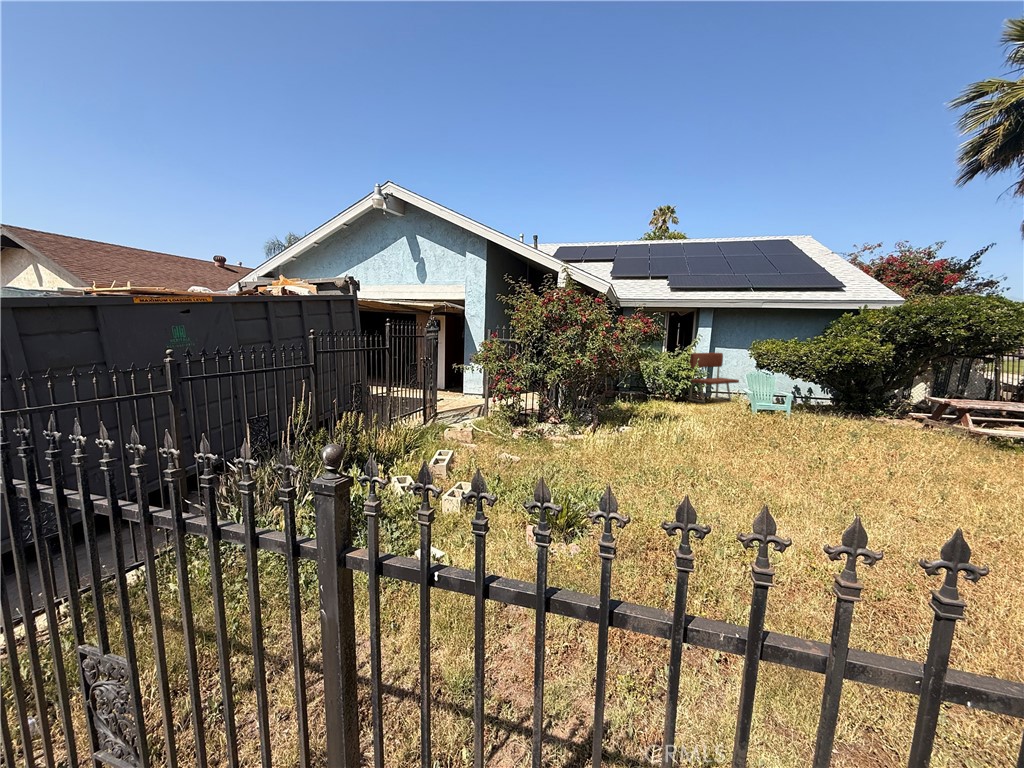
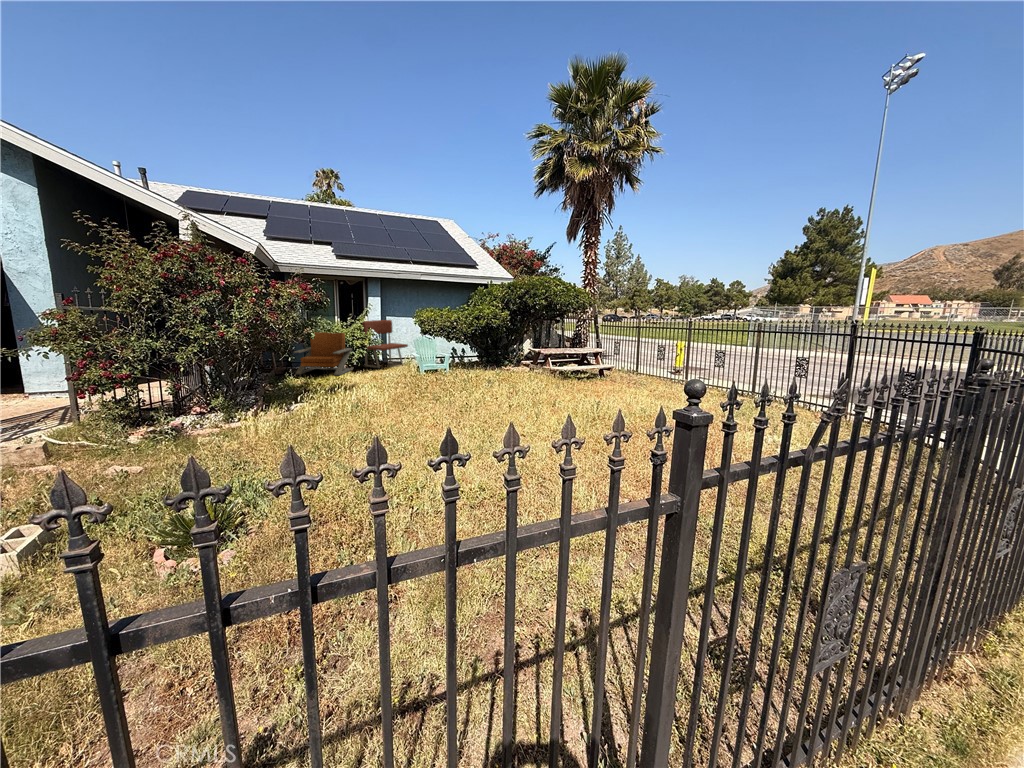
lounge chair: none [623,363,678,406] -> present [294,332,352,375]

